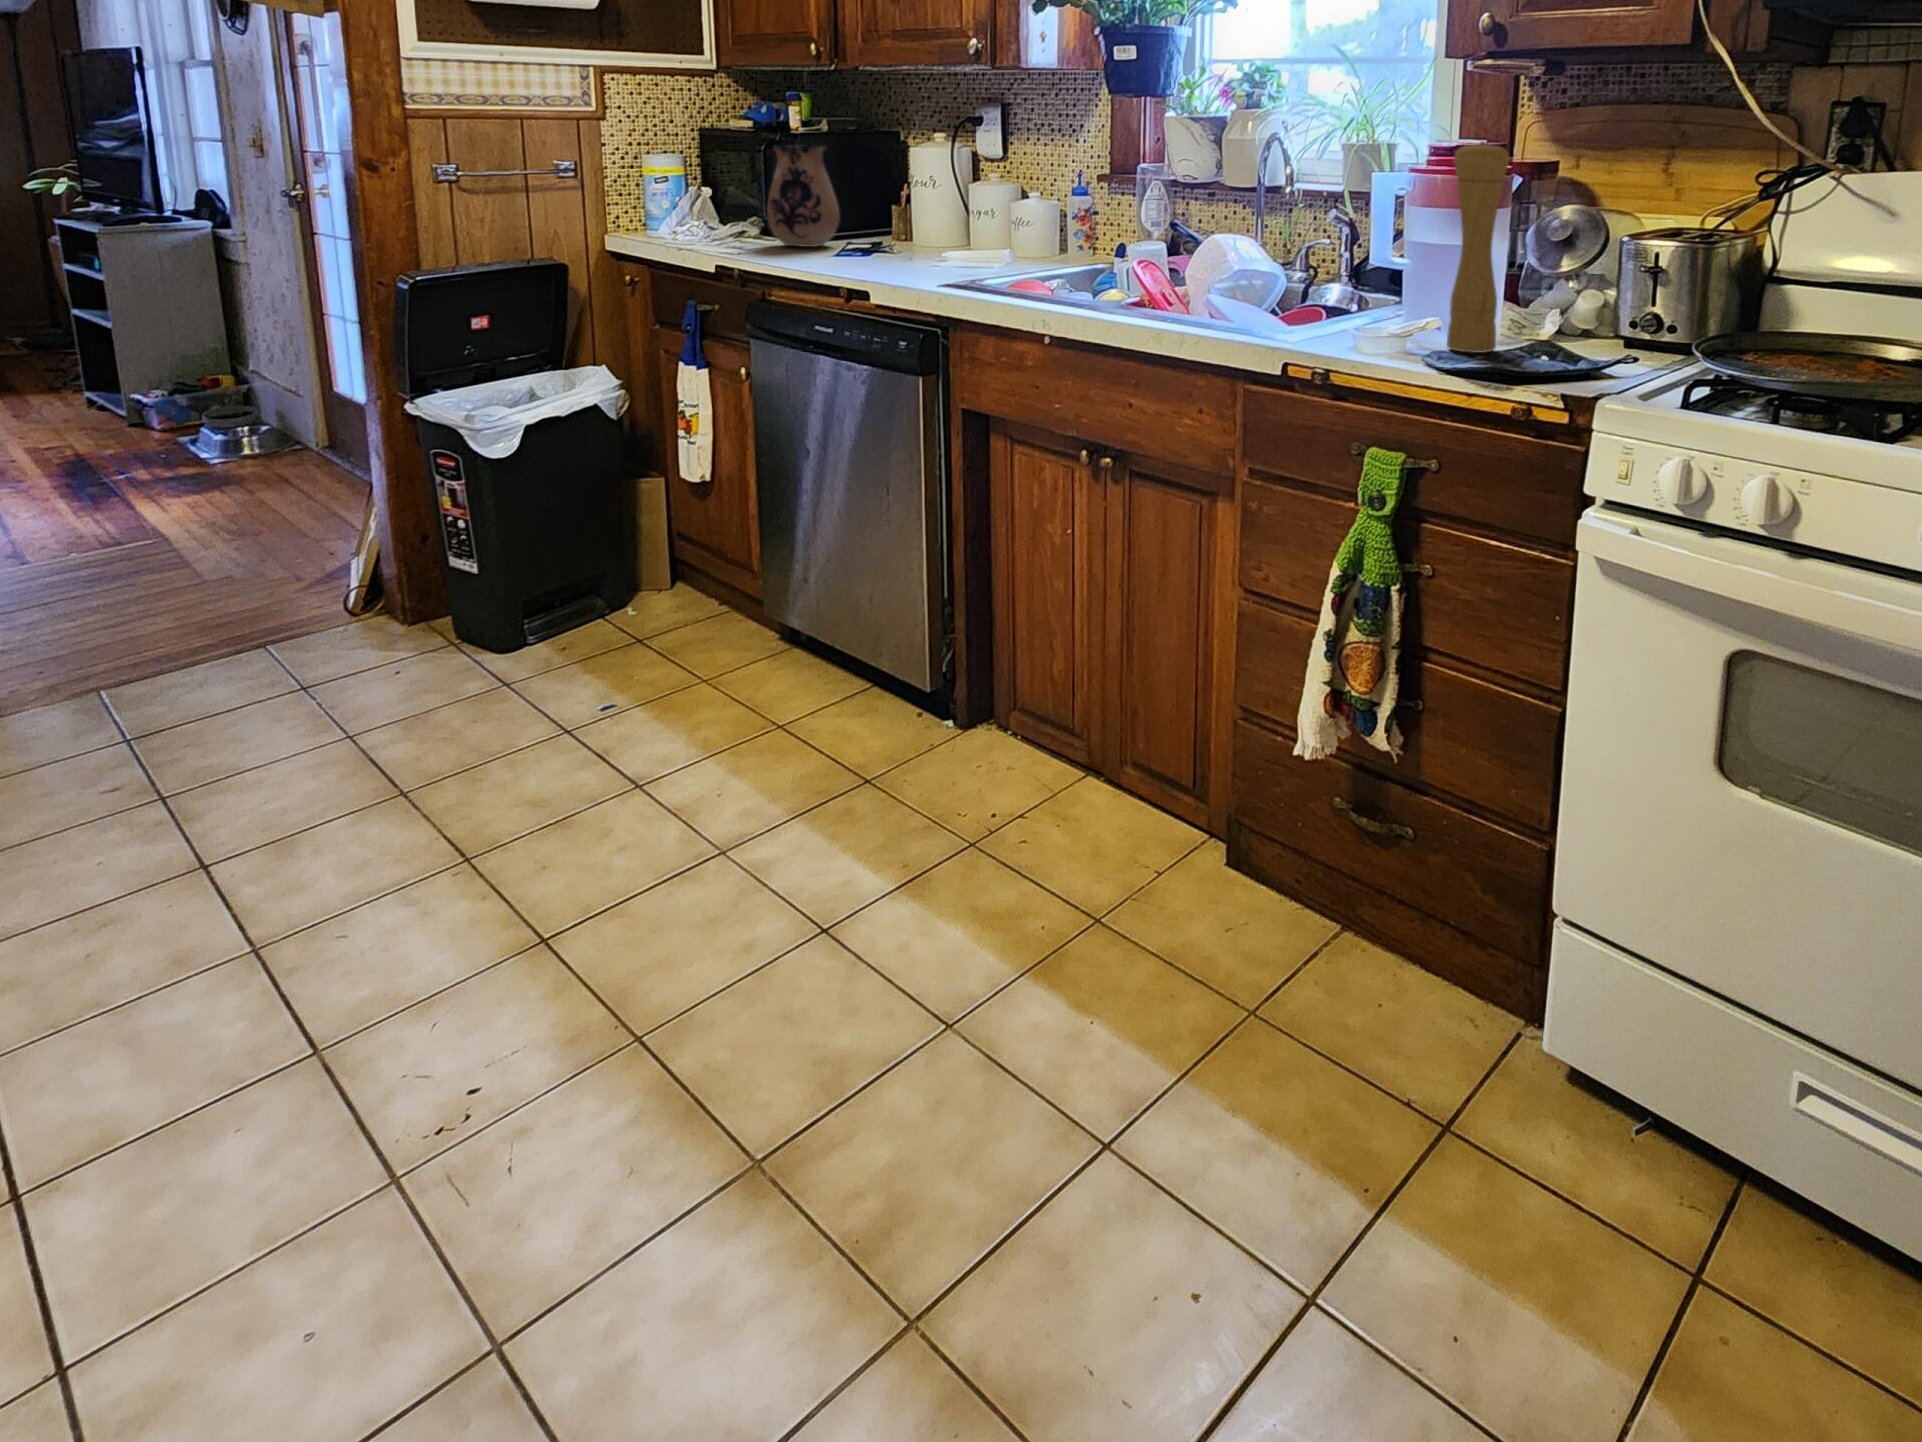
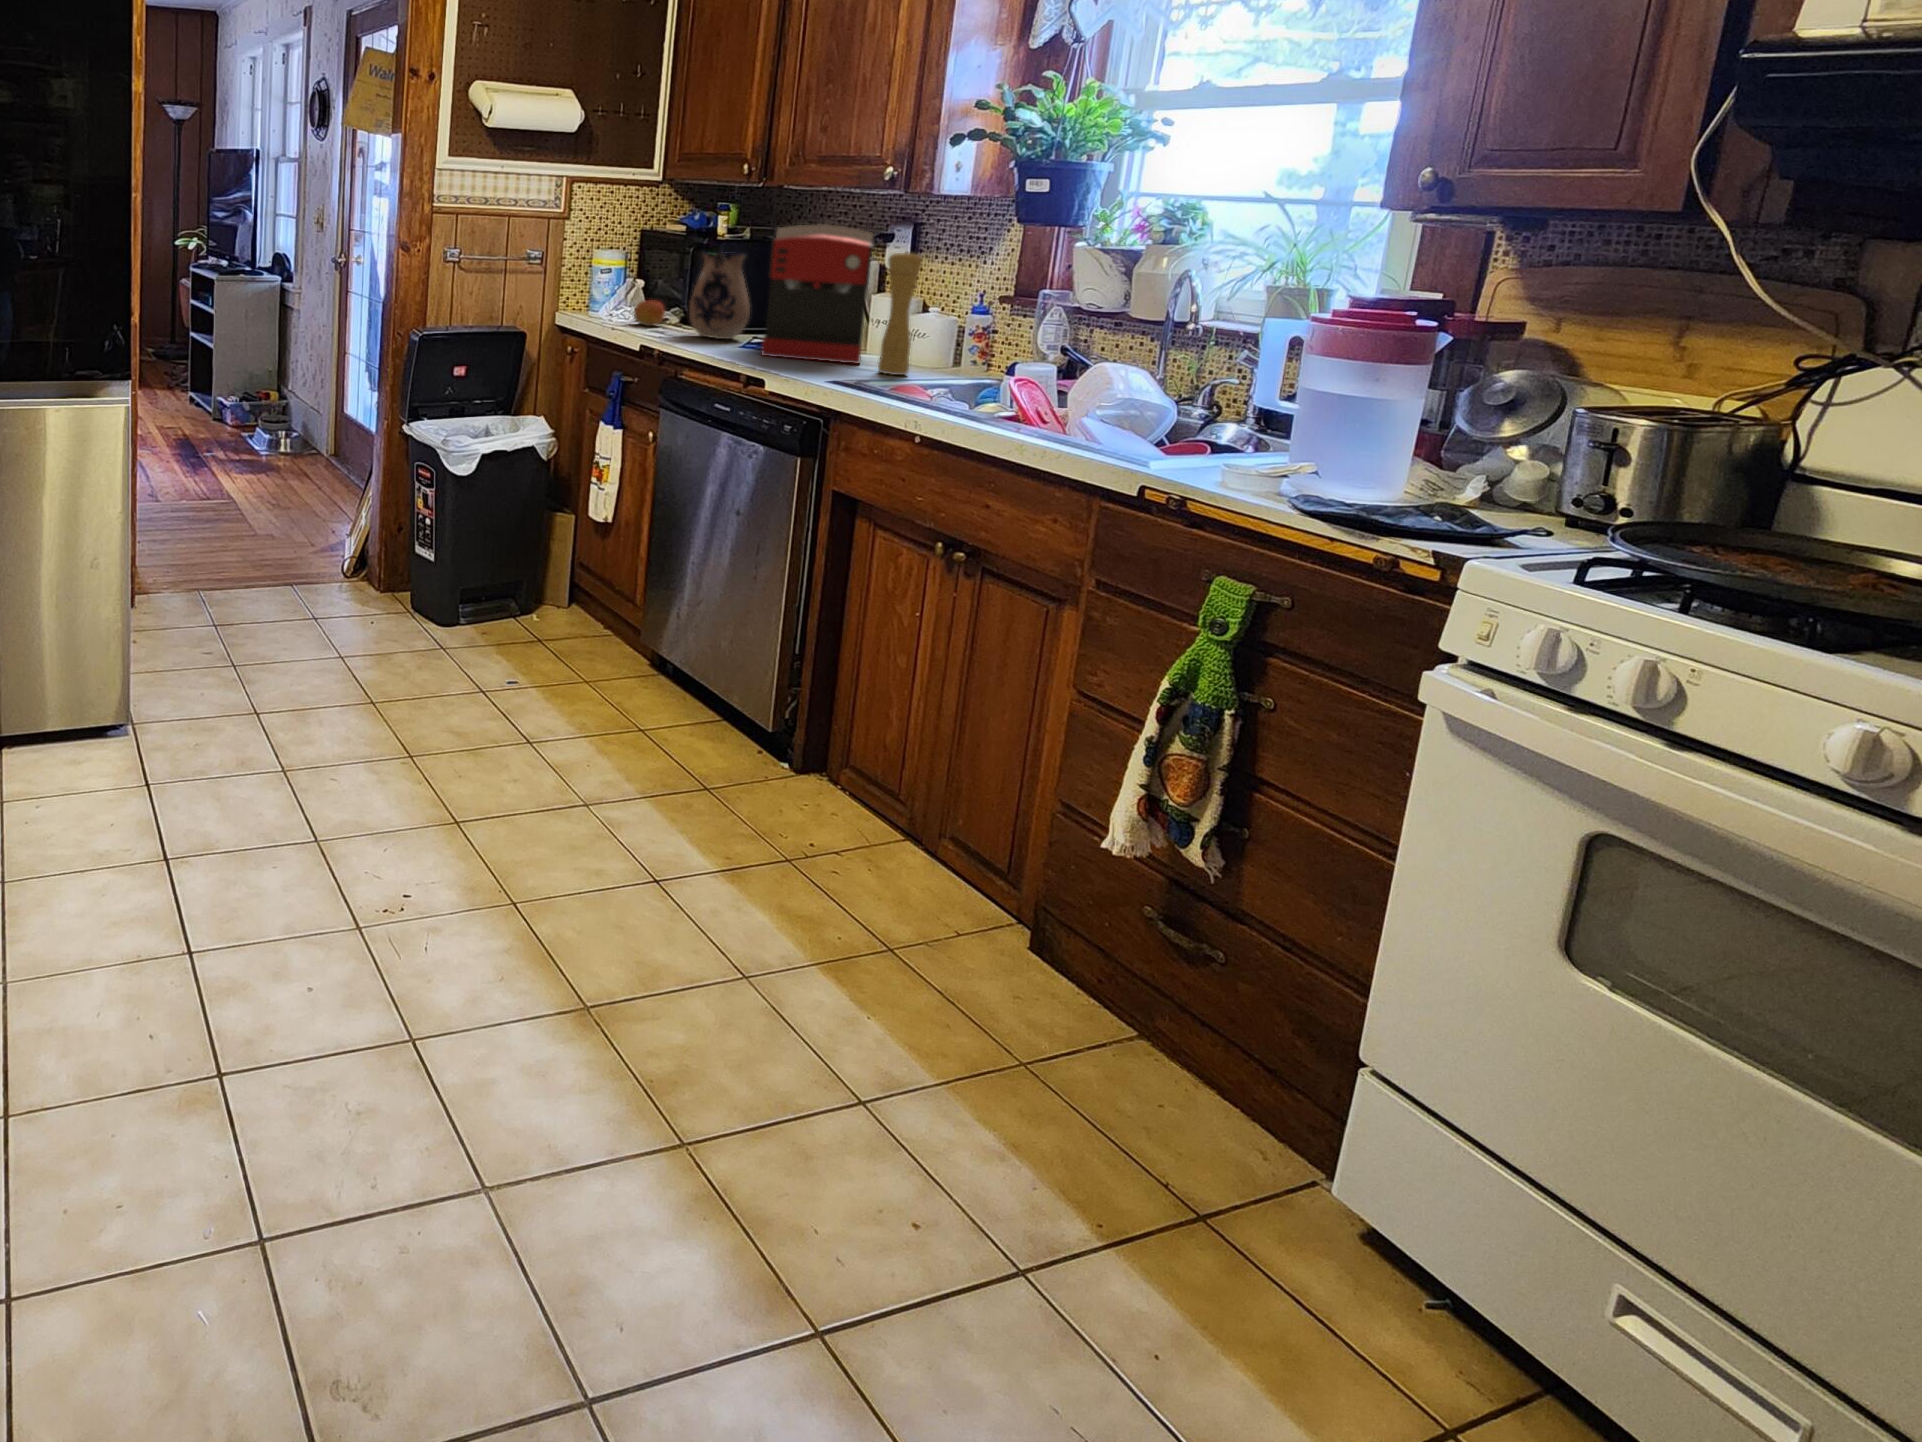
coffee maker: none [852,108,969,262] -> present [761,224,873,364]
pepper mill: present [1447,142,1509,353] -> present [878,252,922,375]
apple: none [701,208,740,239] -> present [634,300,665,326]

